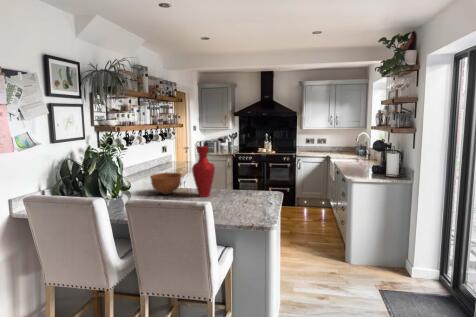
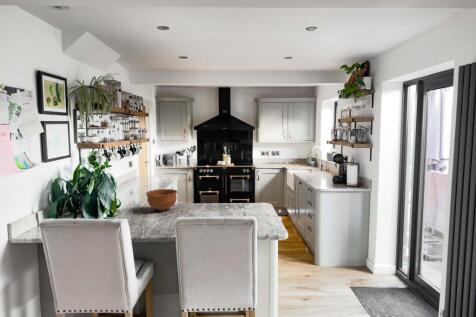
vase: present [192,146,215,197] -> none [191,163,213,212]

